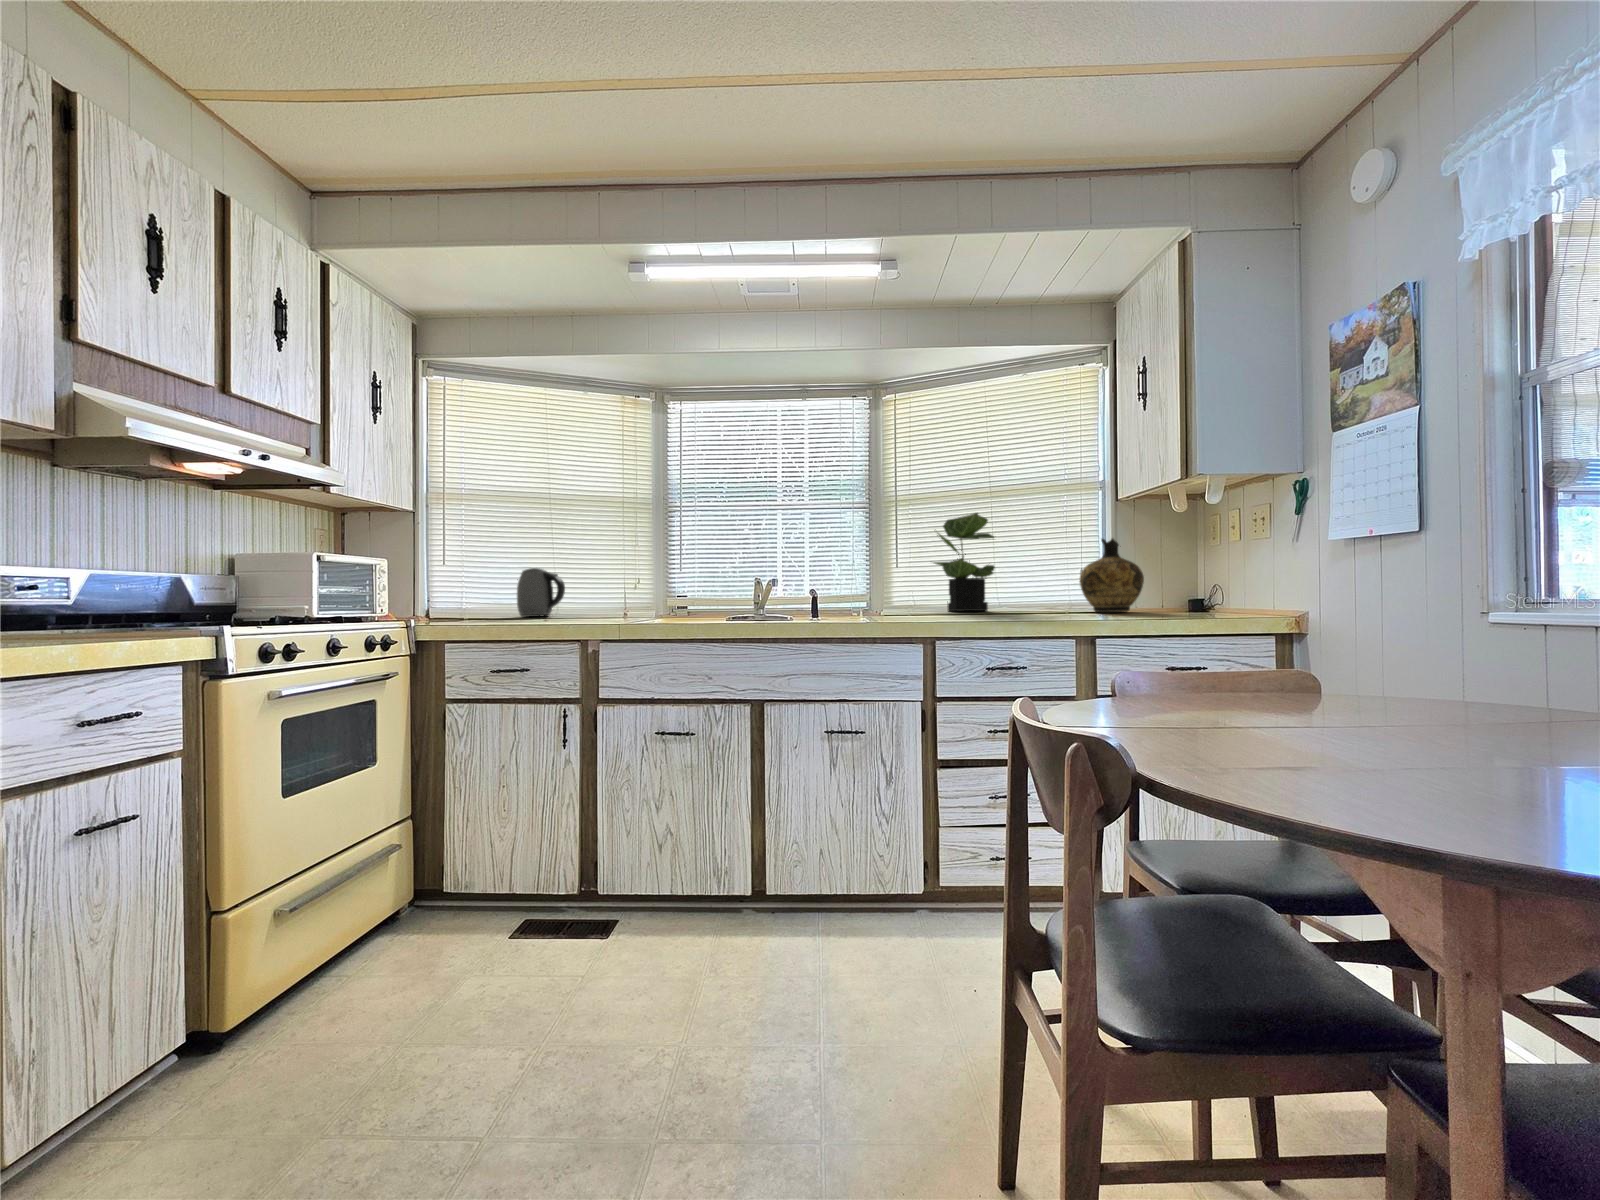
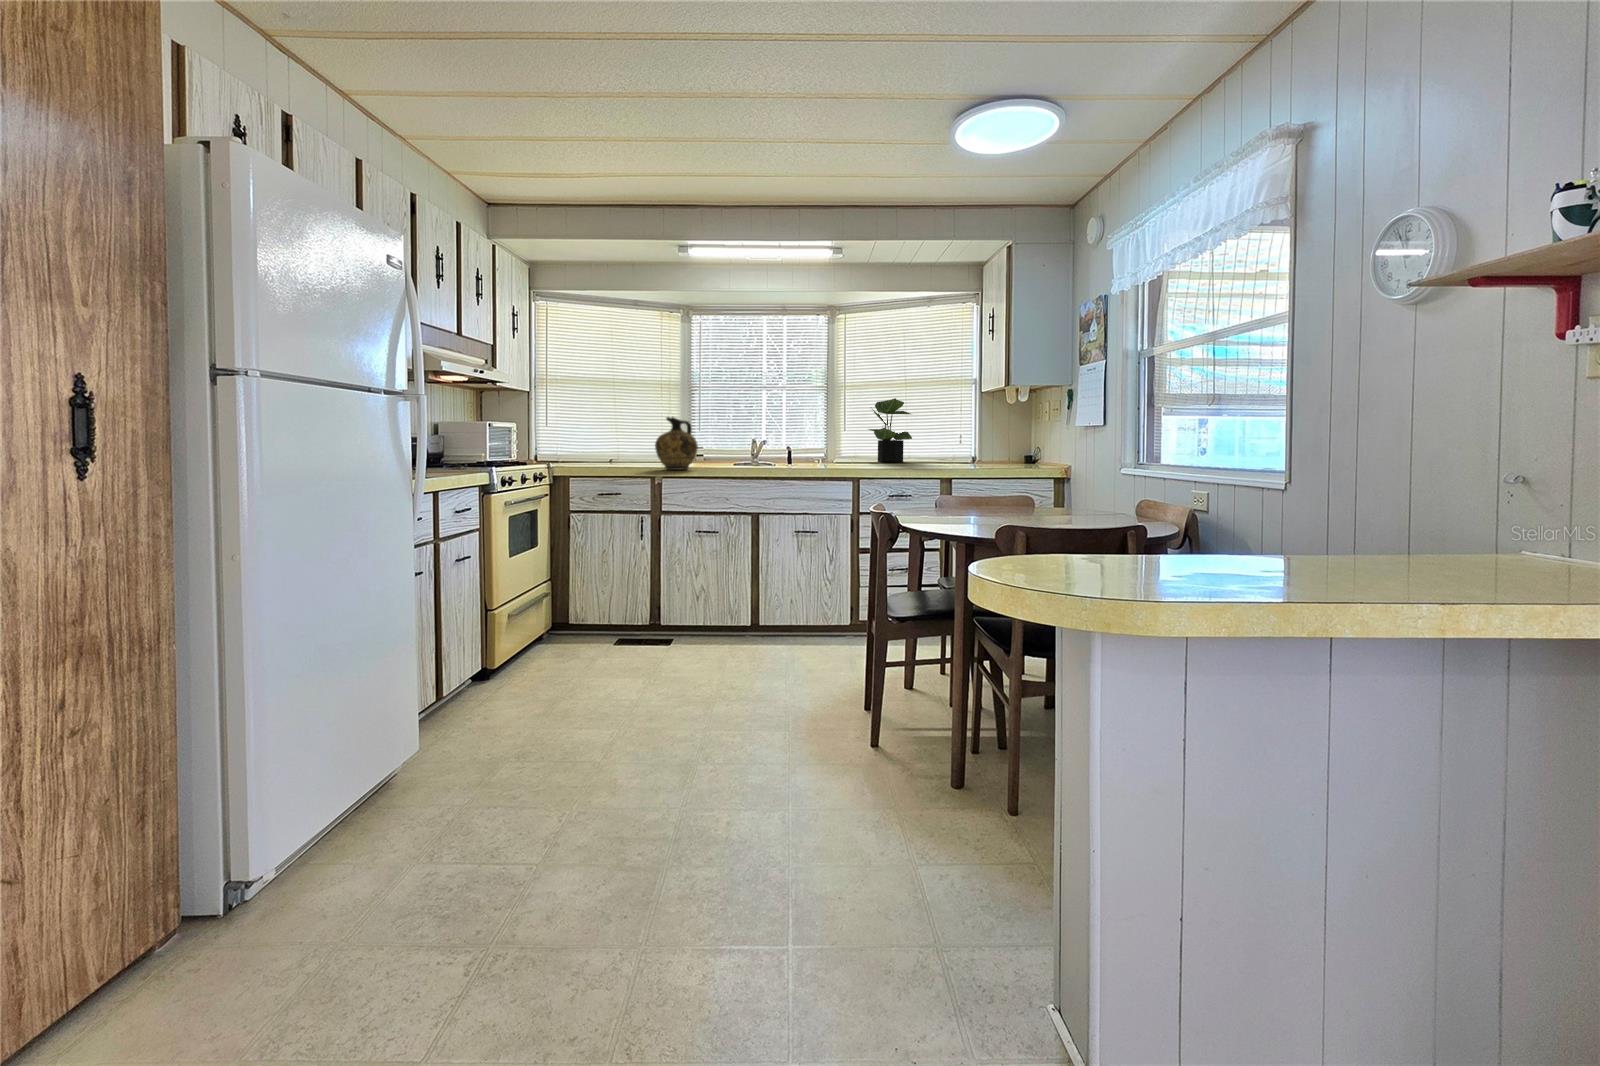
ceramic jug: present [1080,539,1144,612] -> present [655,417,698,470]
kettle: present [517,568,565,617] -> none [593,430,626,462]

